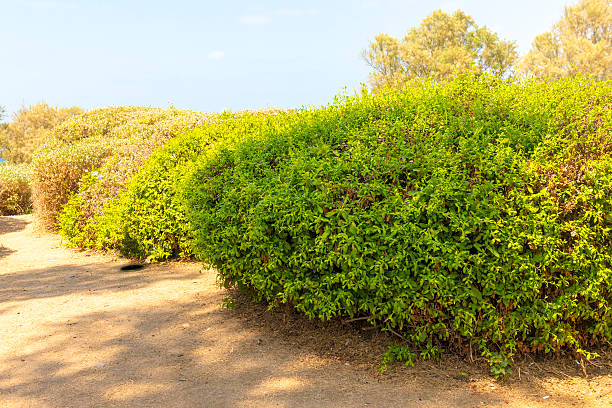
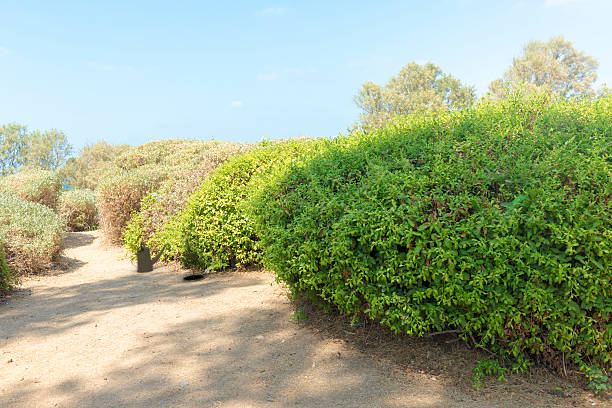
watering can: none [64,227,106,262] -> present [131,242,167,273]

